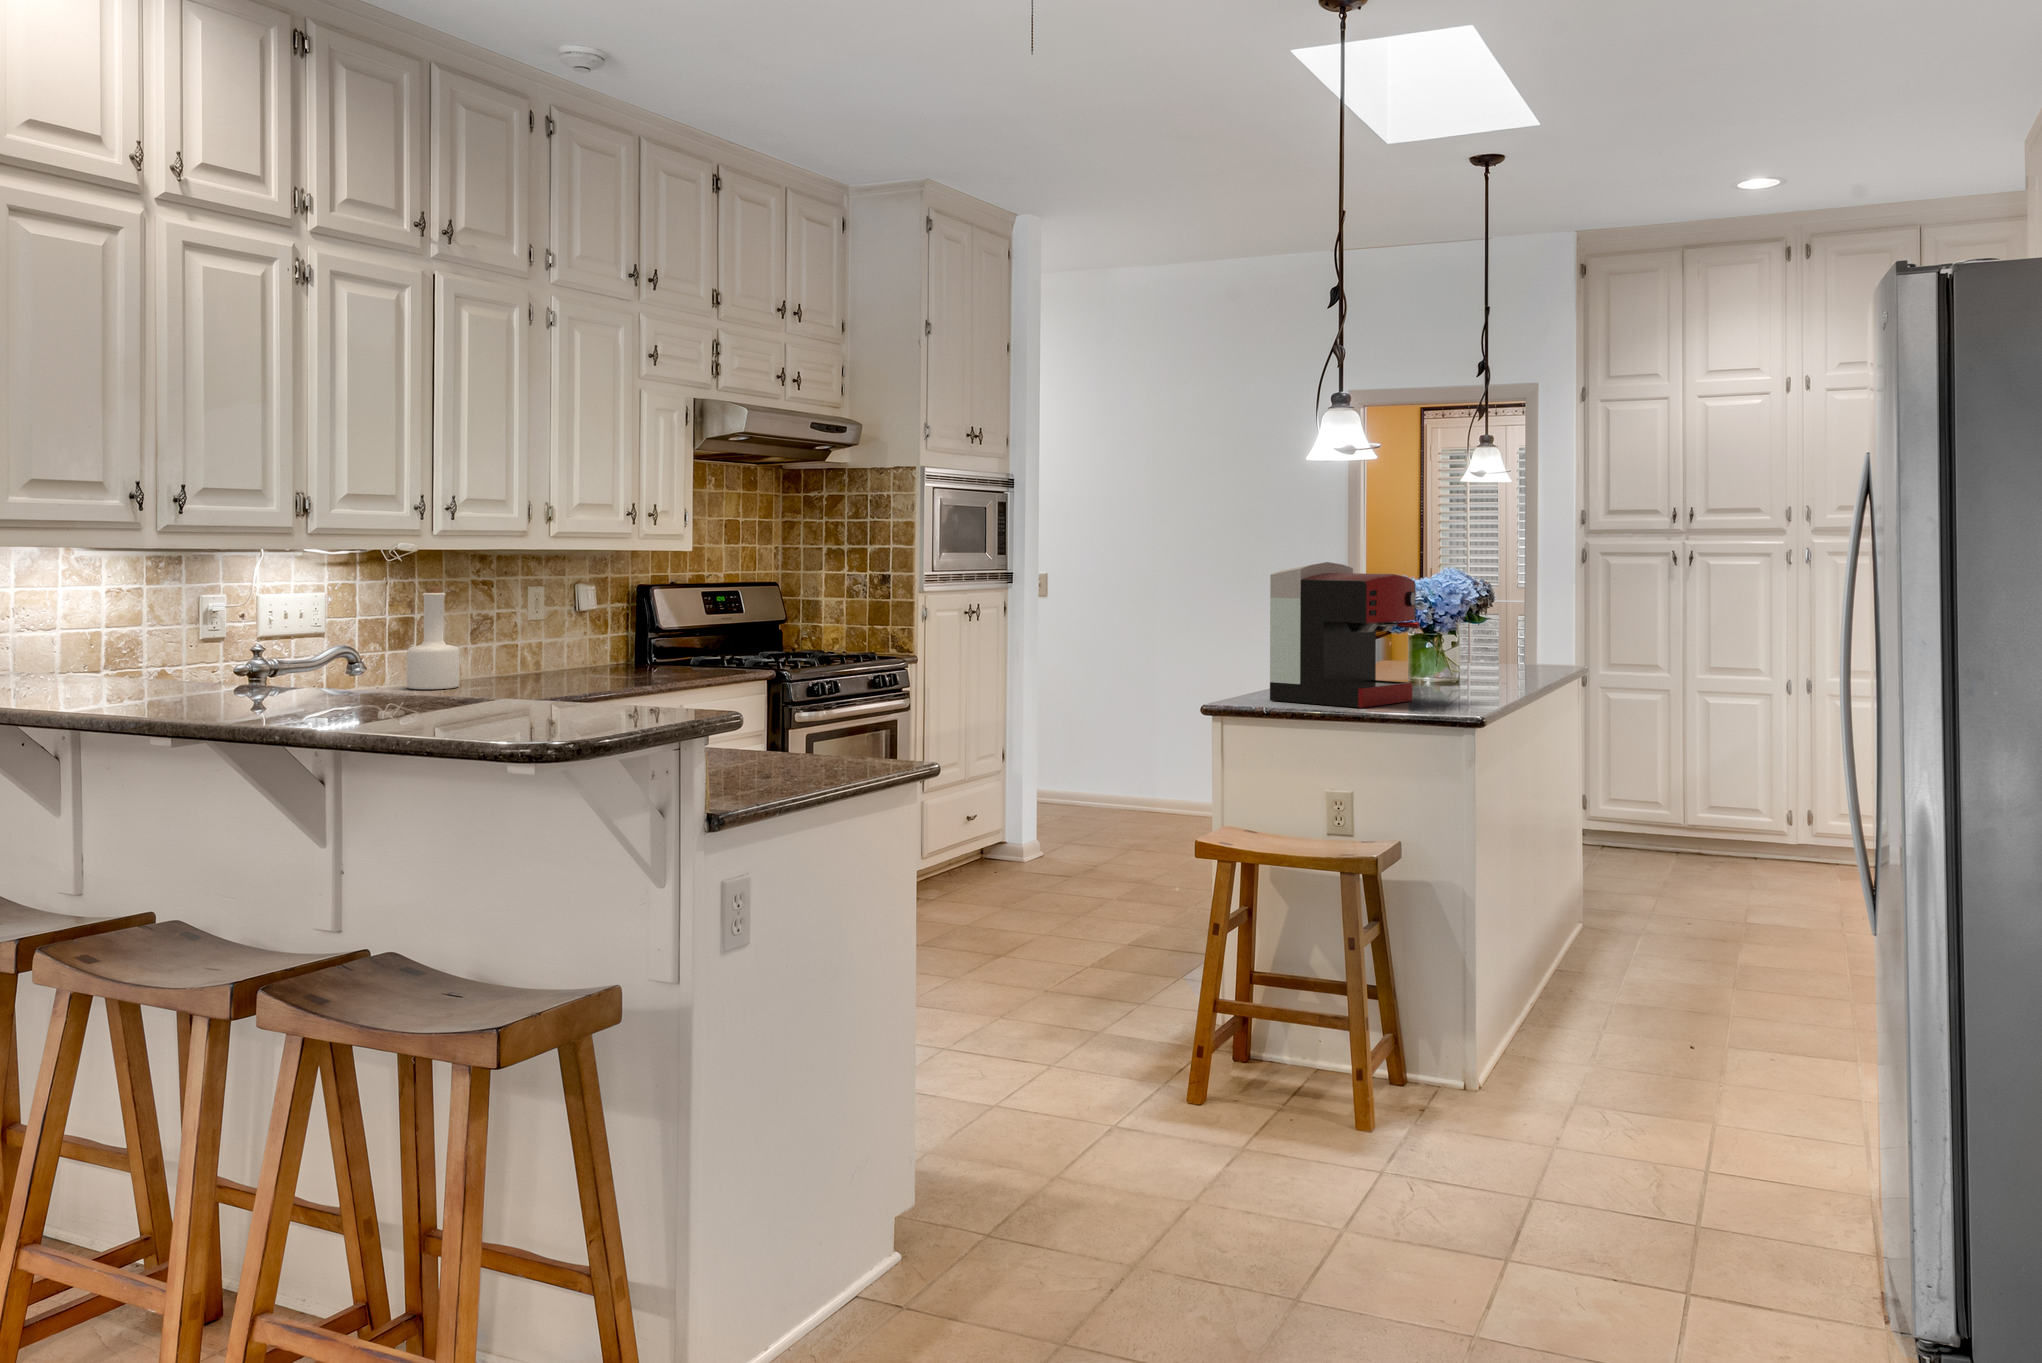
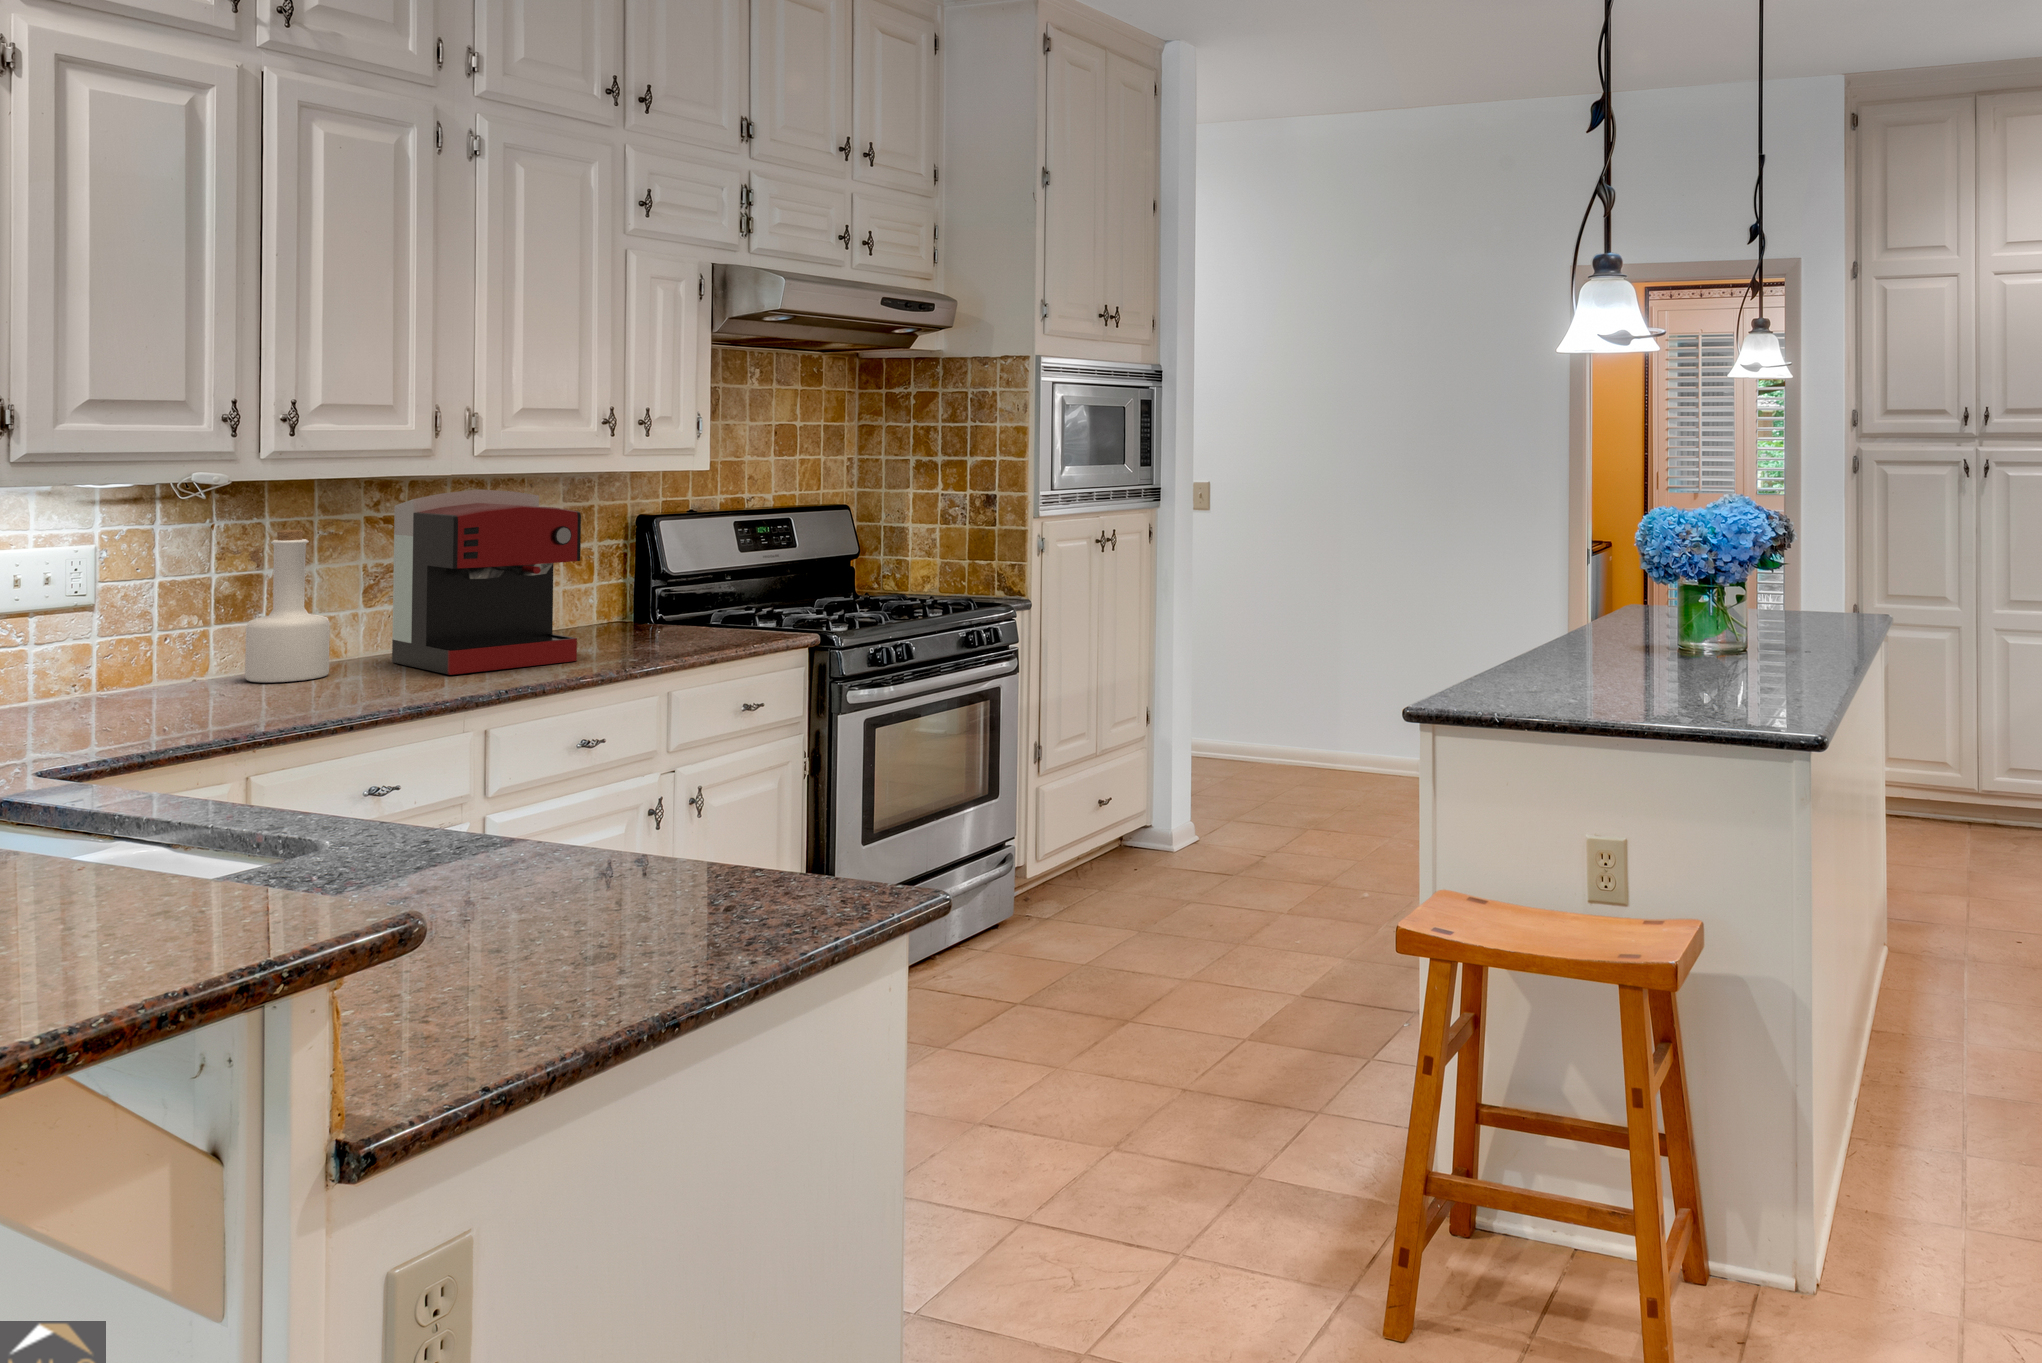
coffee maker: present [1270,562,1420,708] -> present [392,489,581,675]

